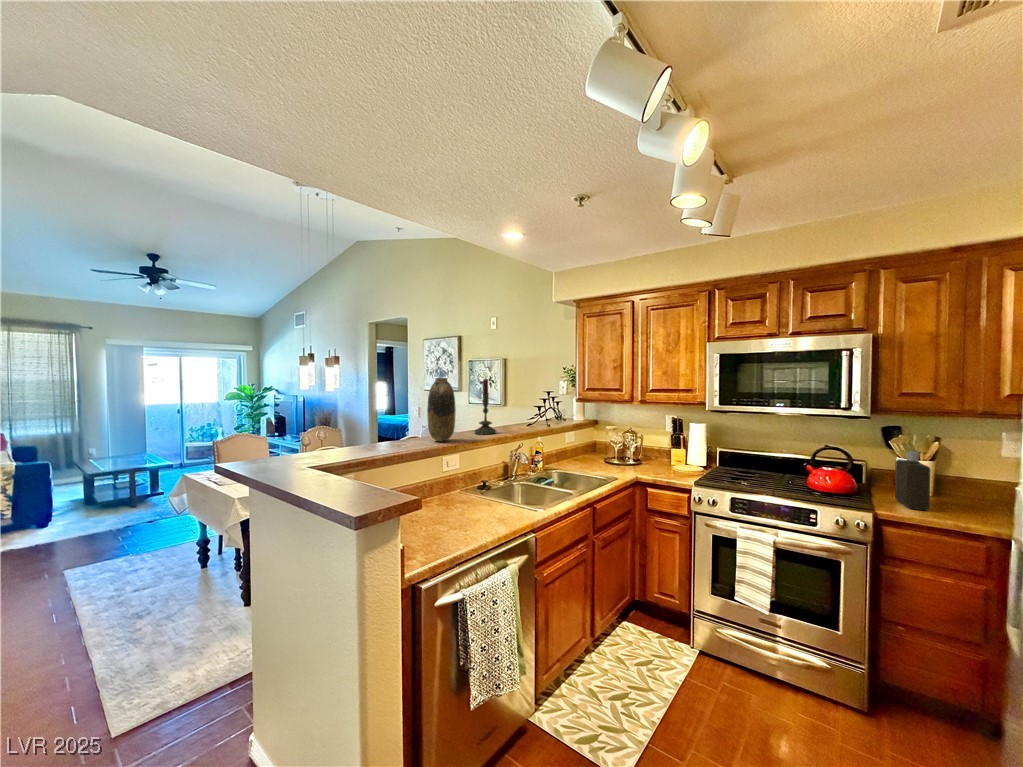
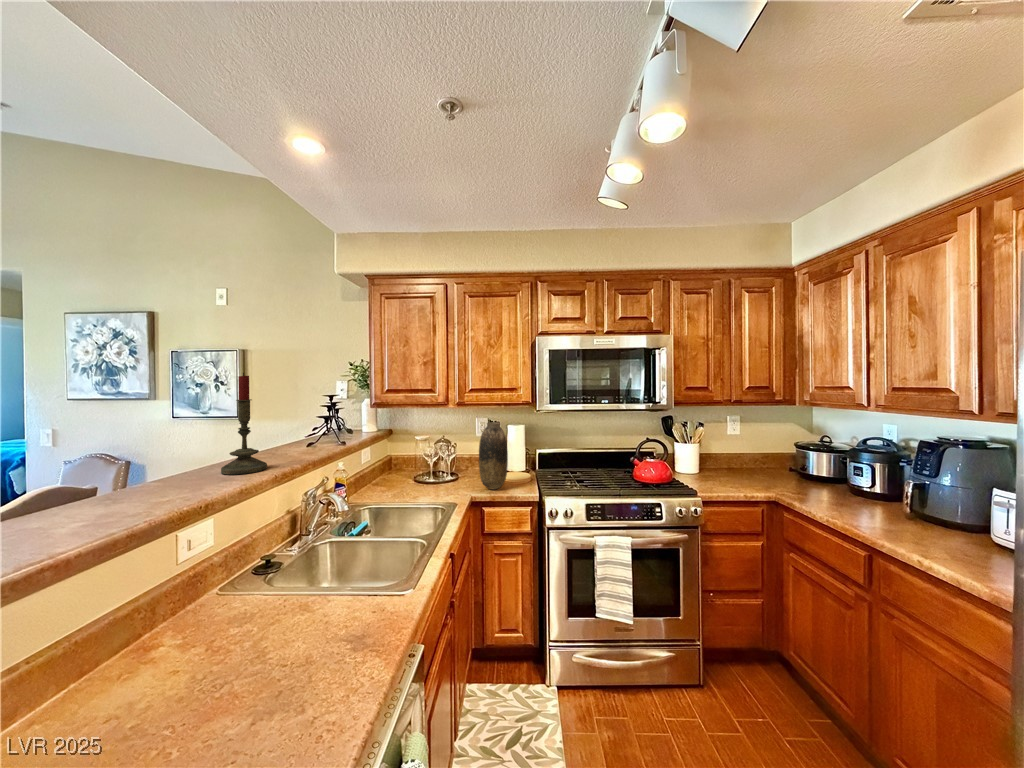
vase: present [427,378,456,441] -> present [479,422,508,489]
bottle: present [895,451,930,510] -> none [693,437,723,487]

